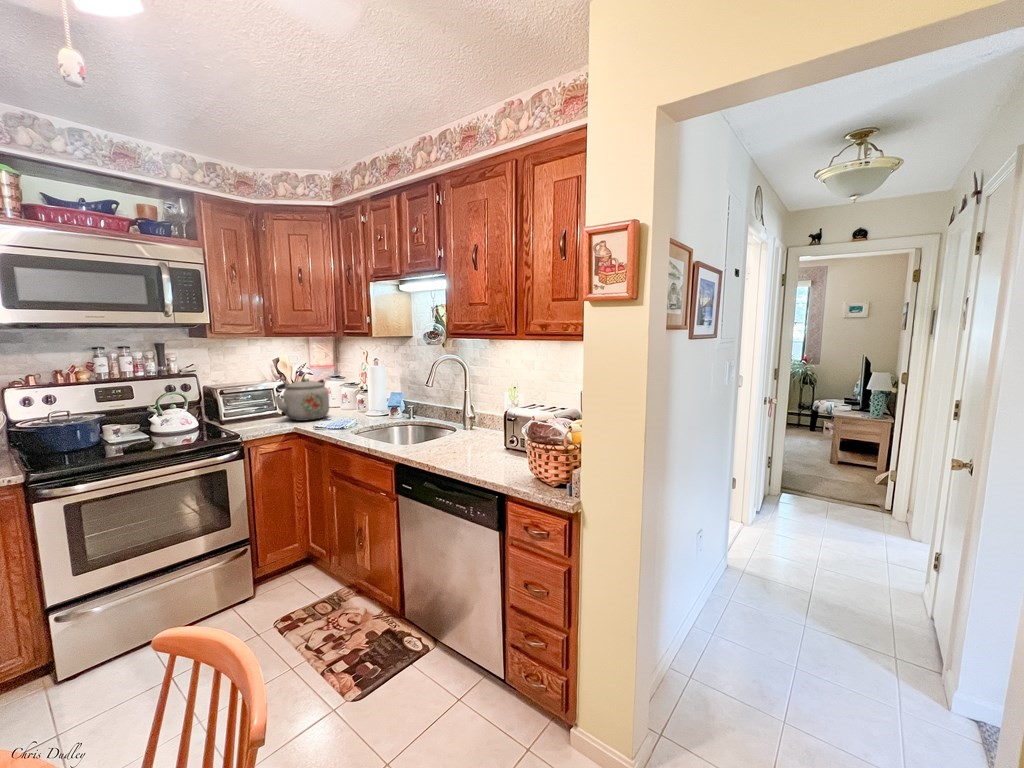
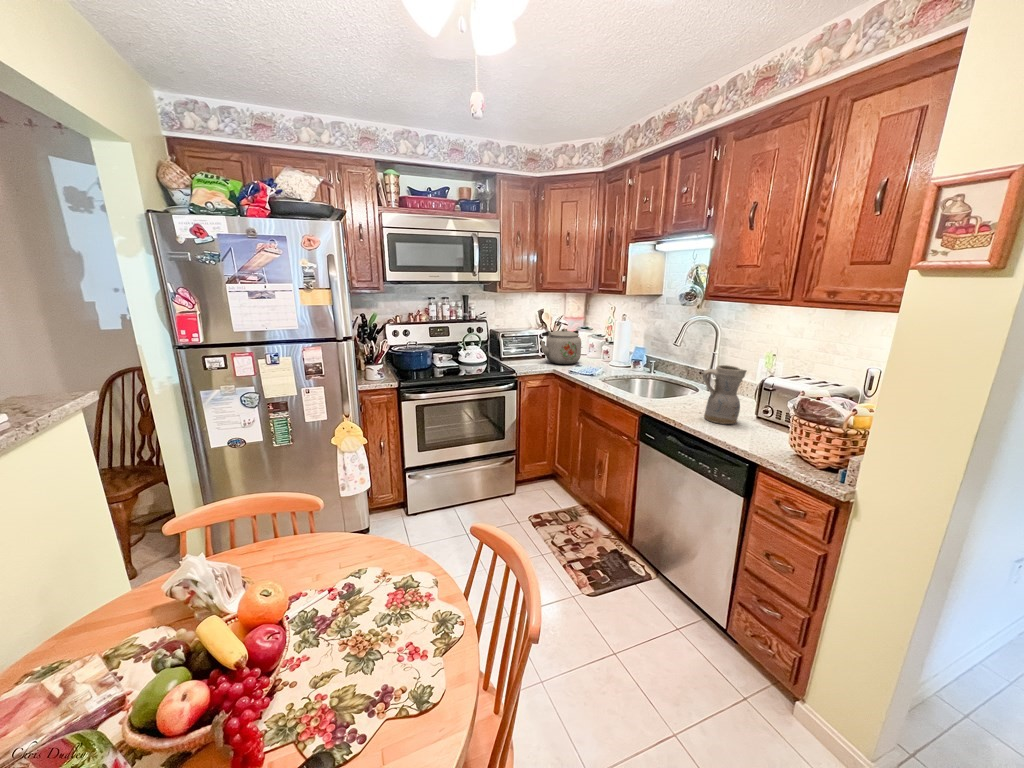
ceramic pitcher: none [449,400,489,460] -> present [703,365,747,424]

